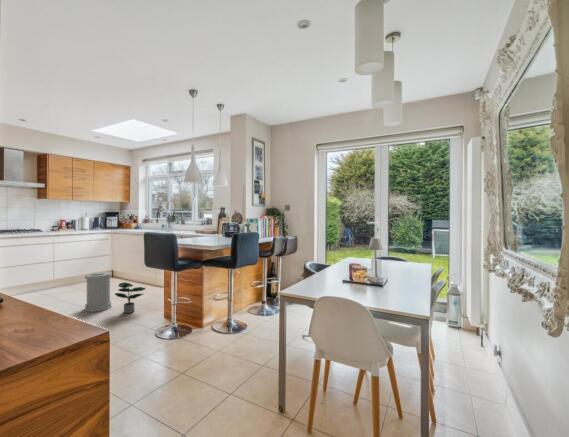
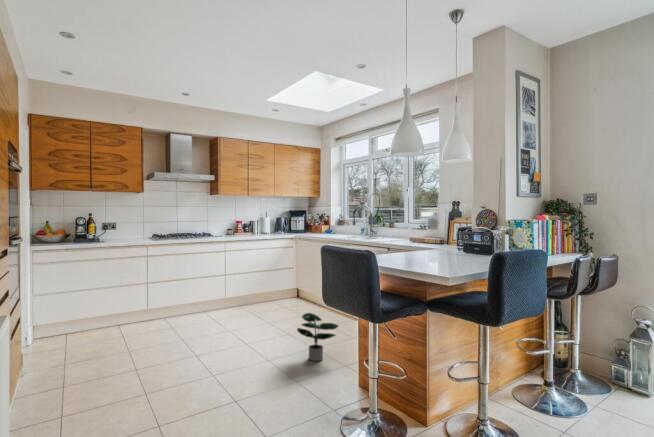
trash can: present [85,272,112,312] -> none [261,294,294,350]

